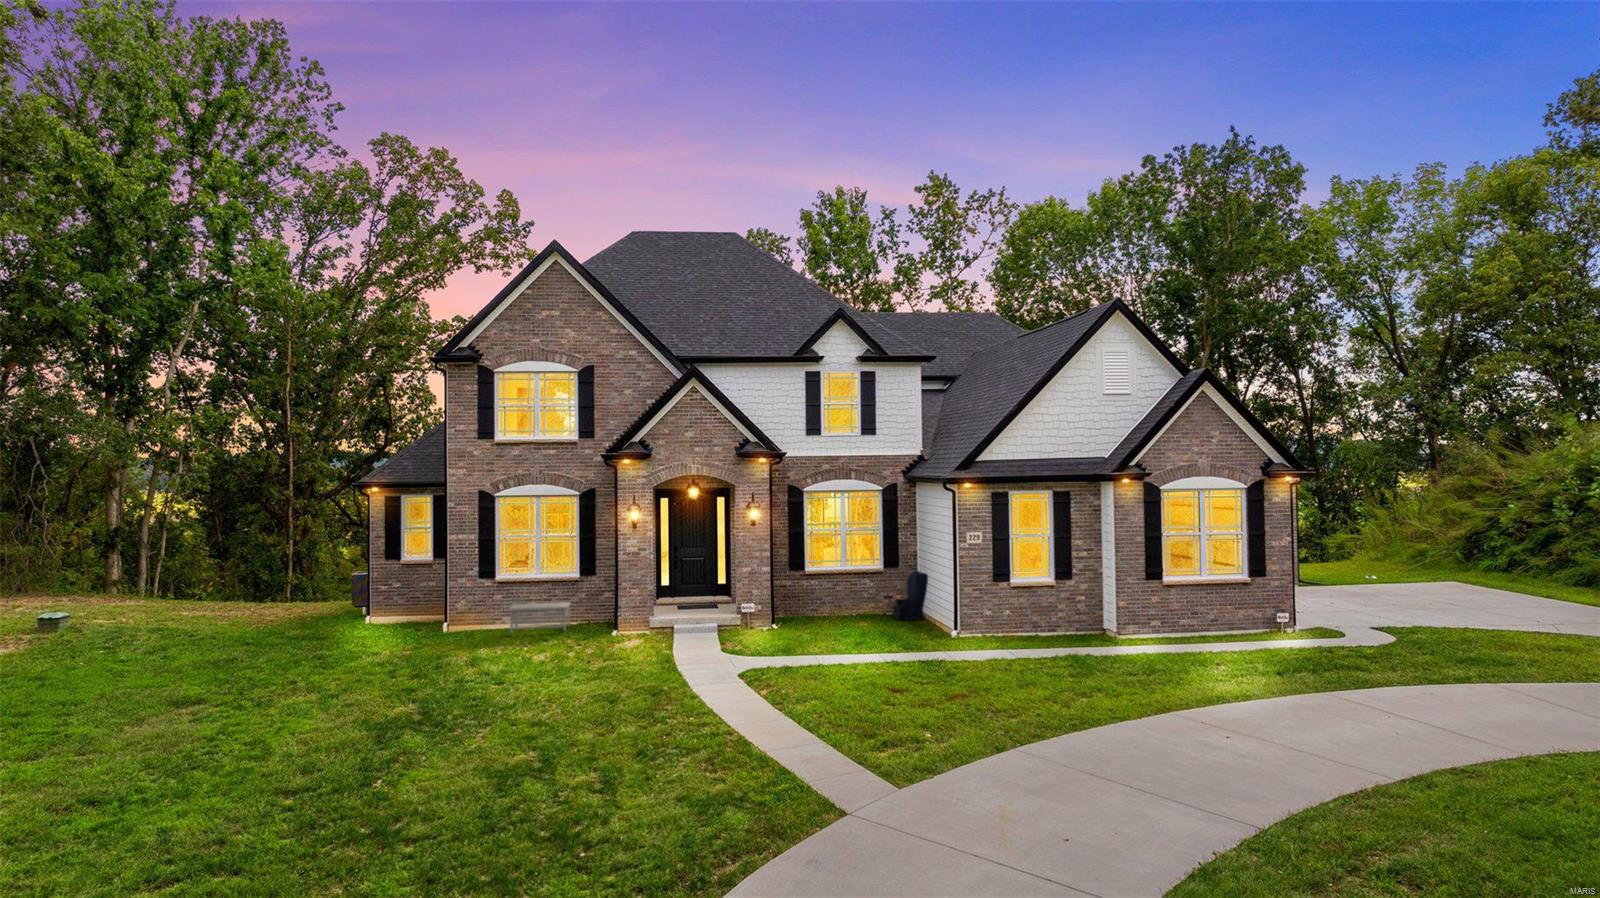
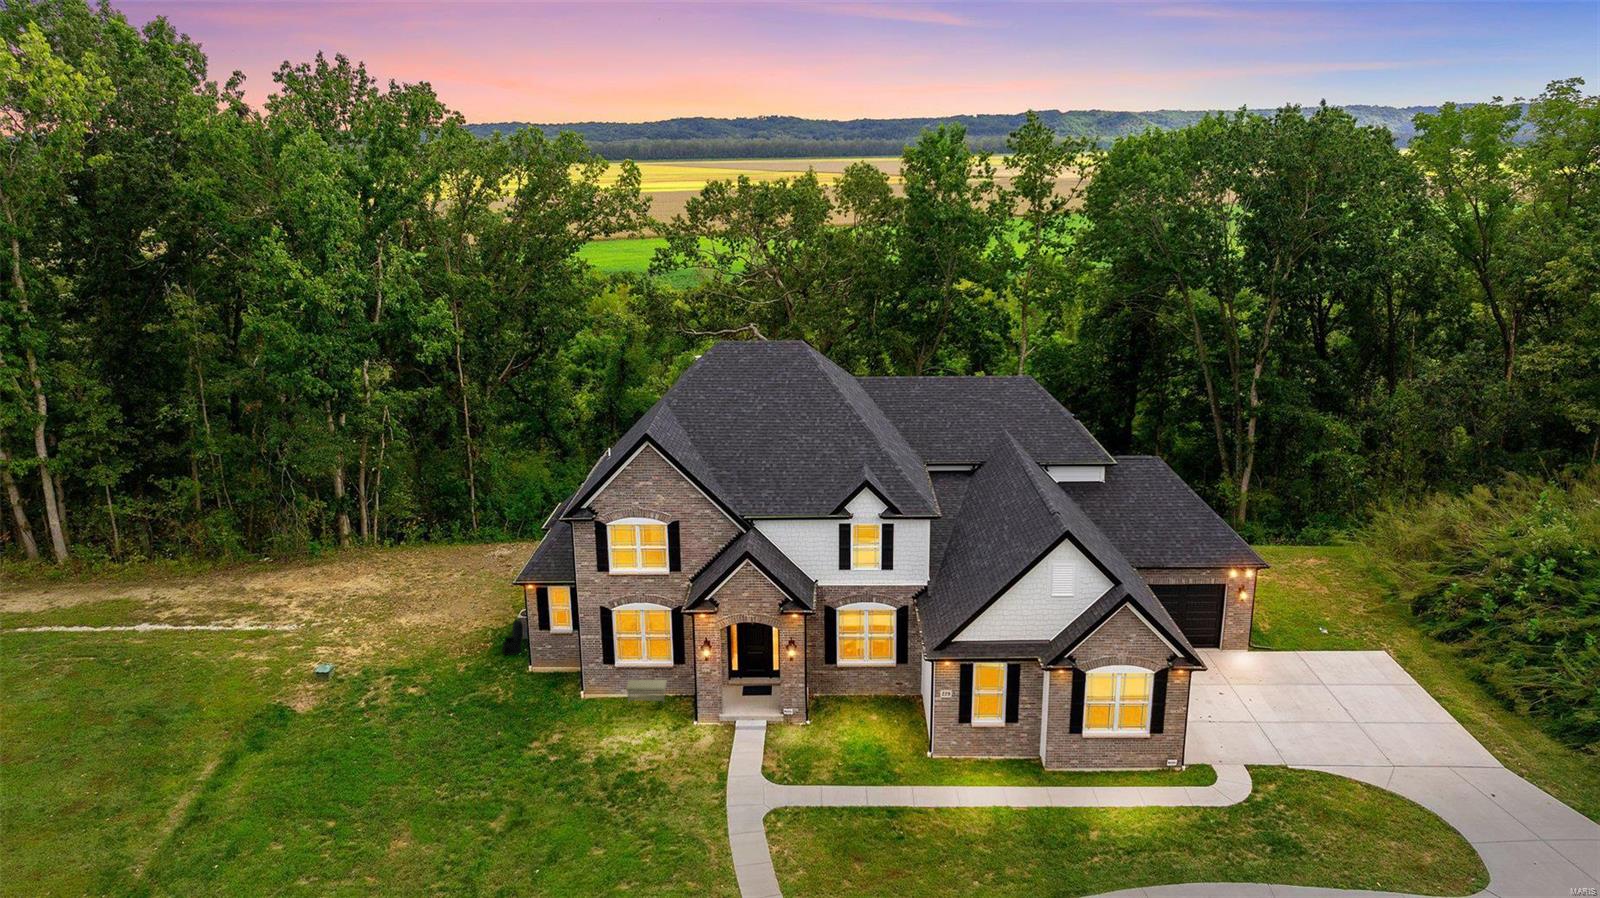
armchair: present [892,571,928,621] -> present [502,621,523,655]

